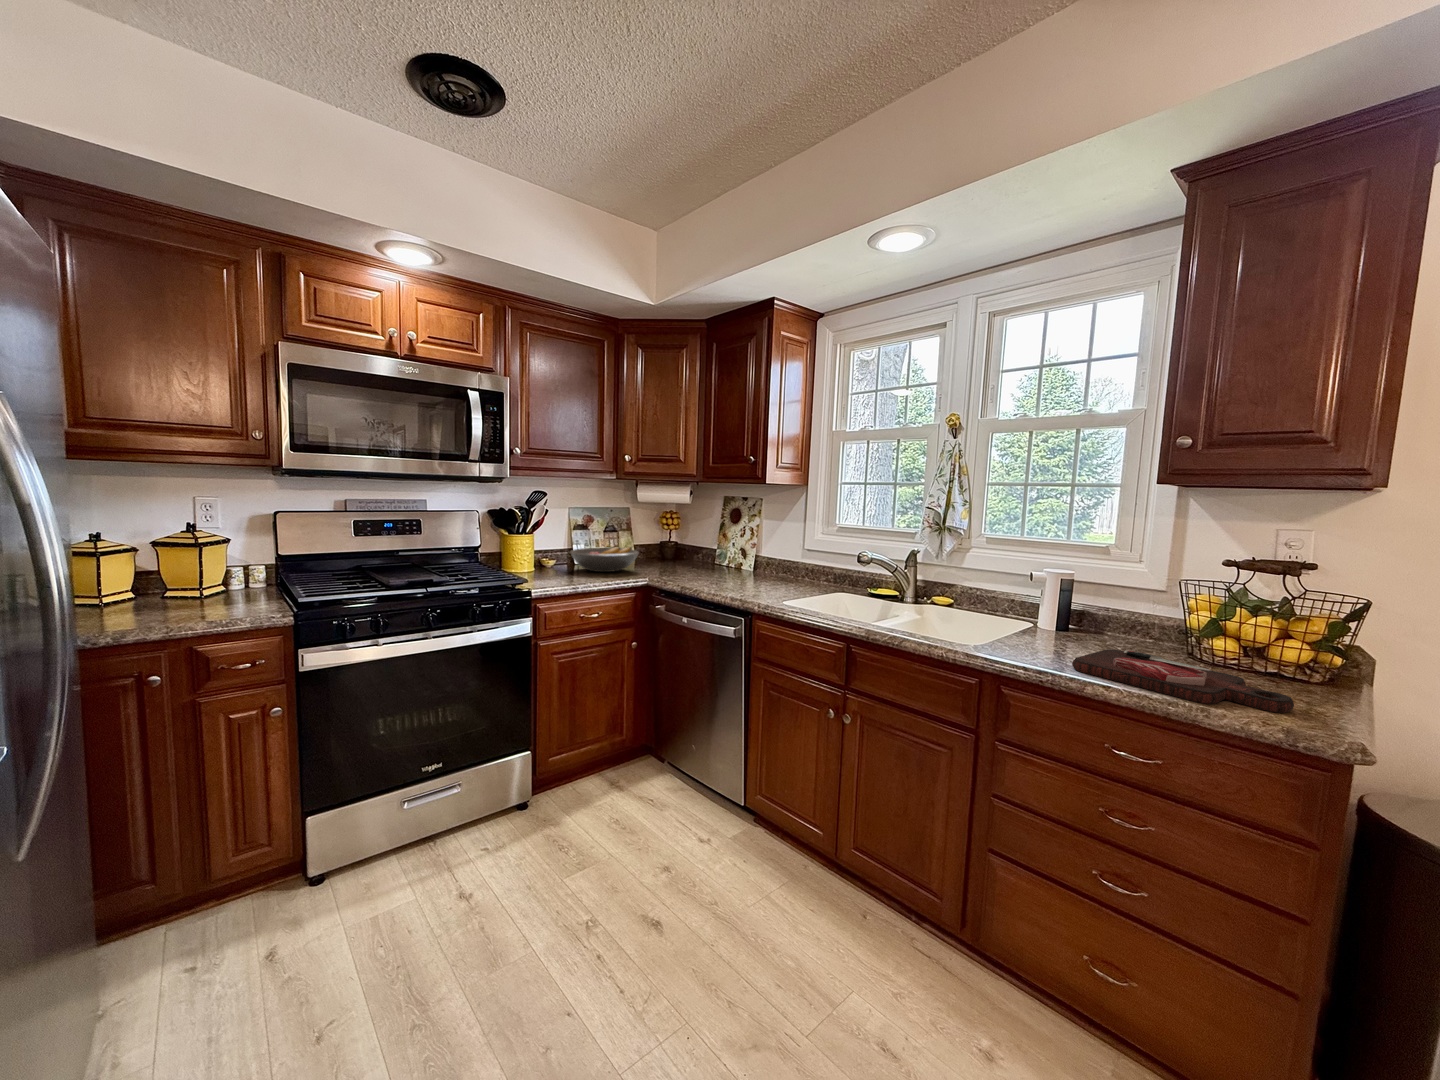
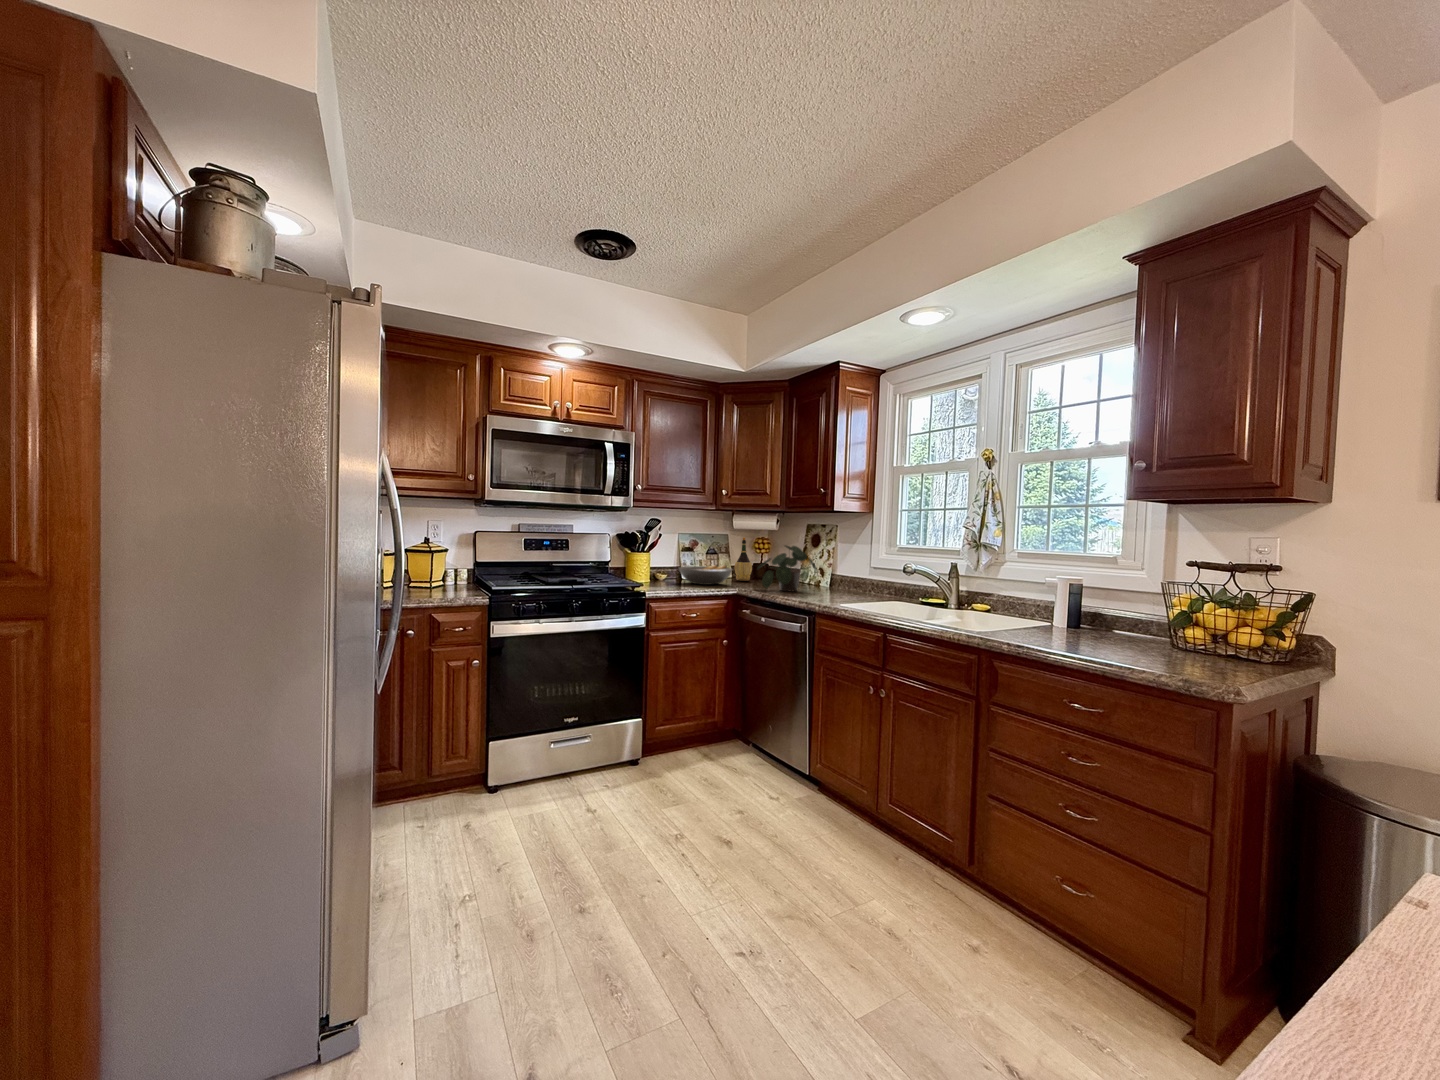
wine bottle: none [638,511,659,563] -> present [735,537,752,581]
potted plant: none [670,524,743,580] -> present [757,546,817,591]
cutting board: present [1072,649,1294,713] -> none [1049,635,1213,673]

